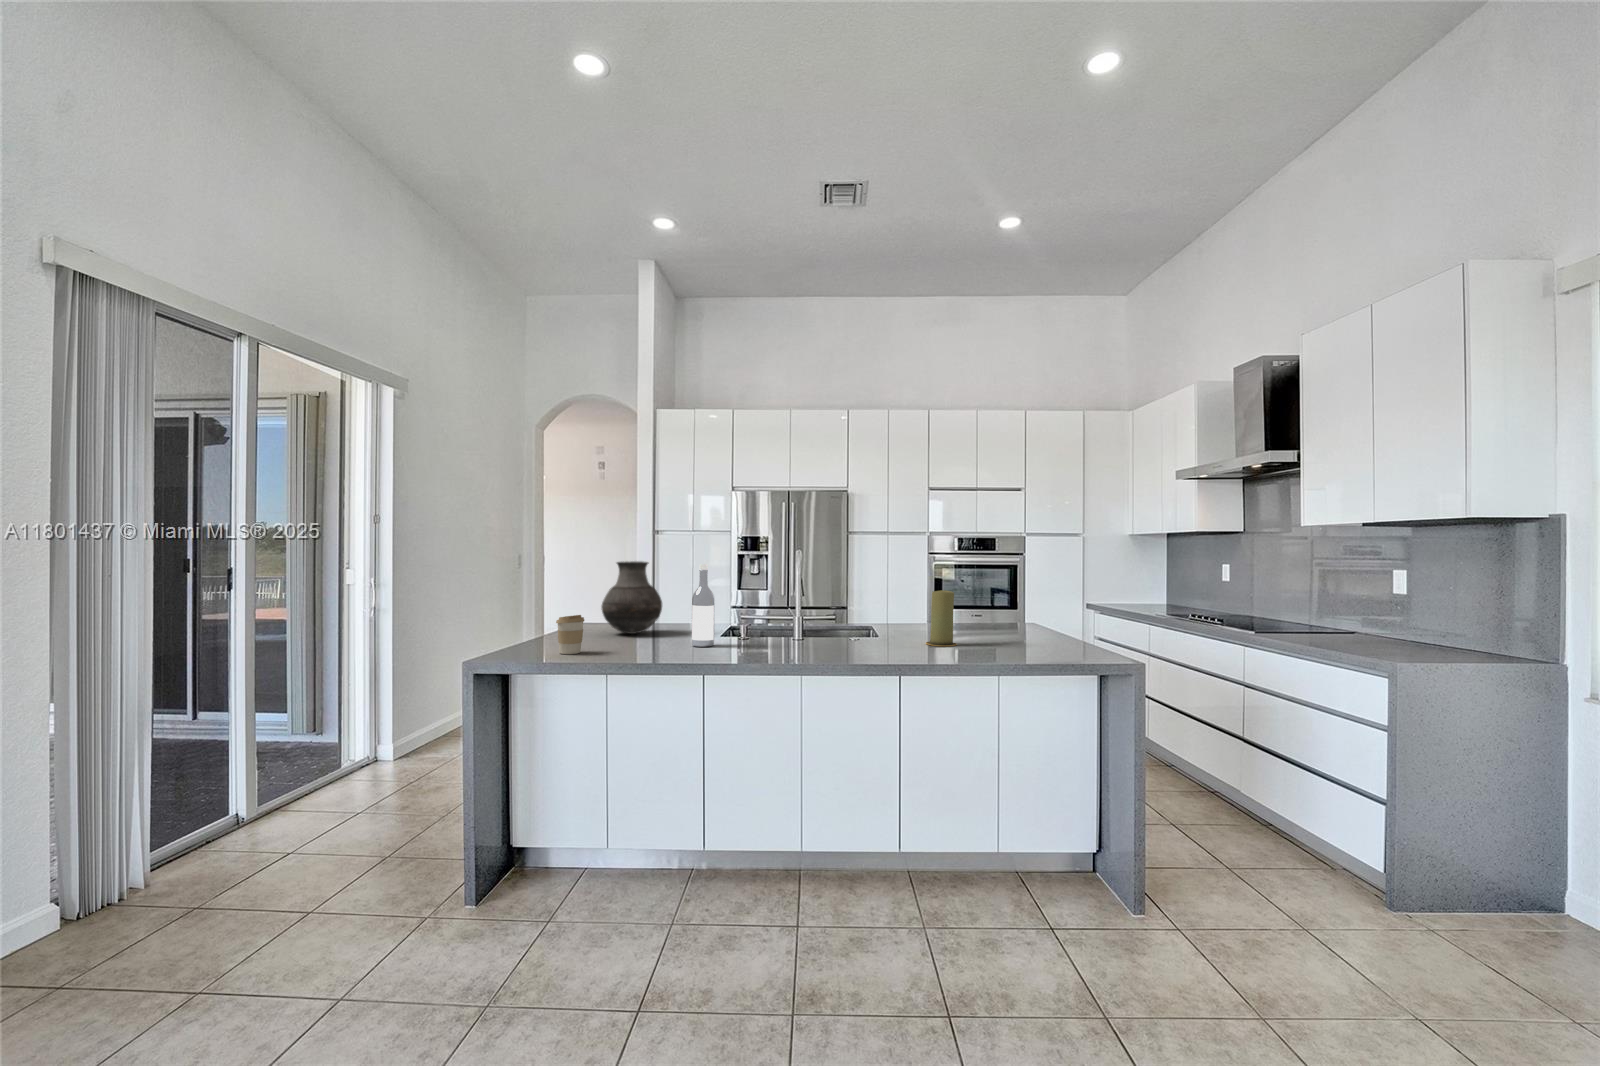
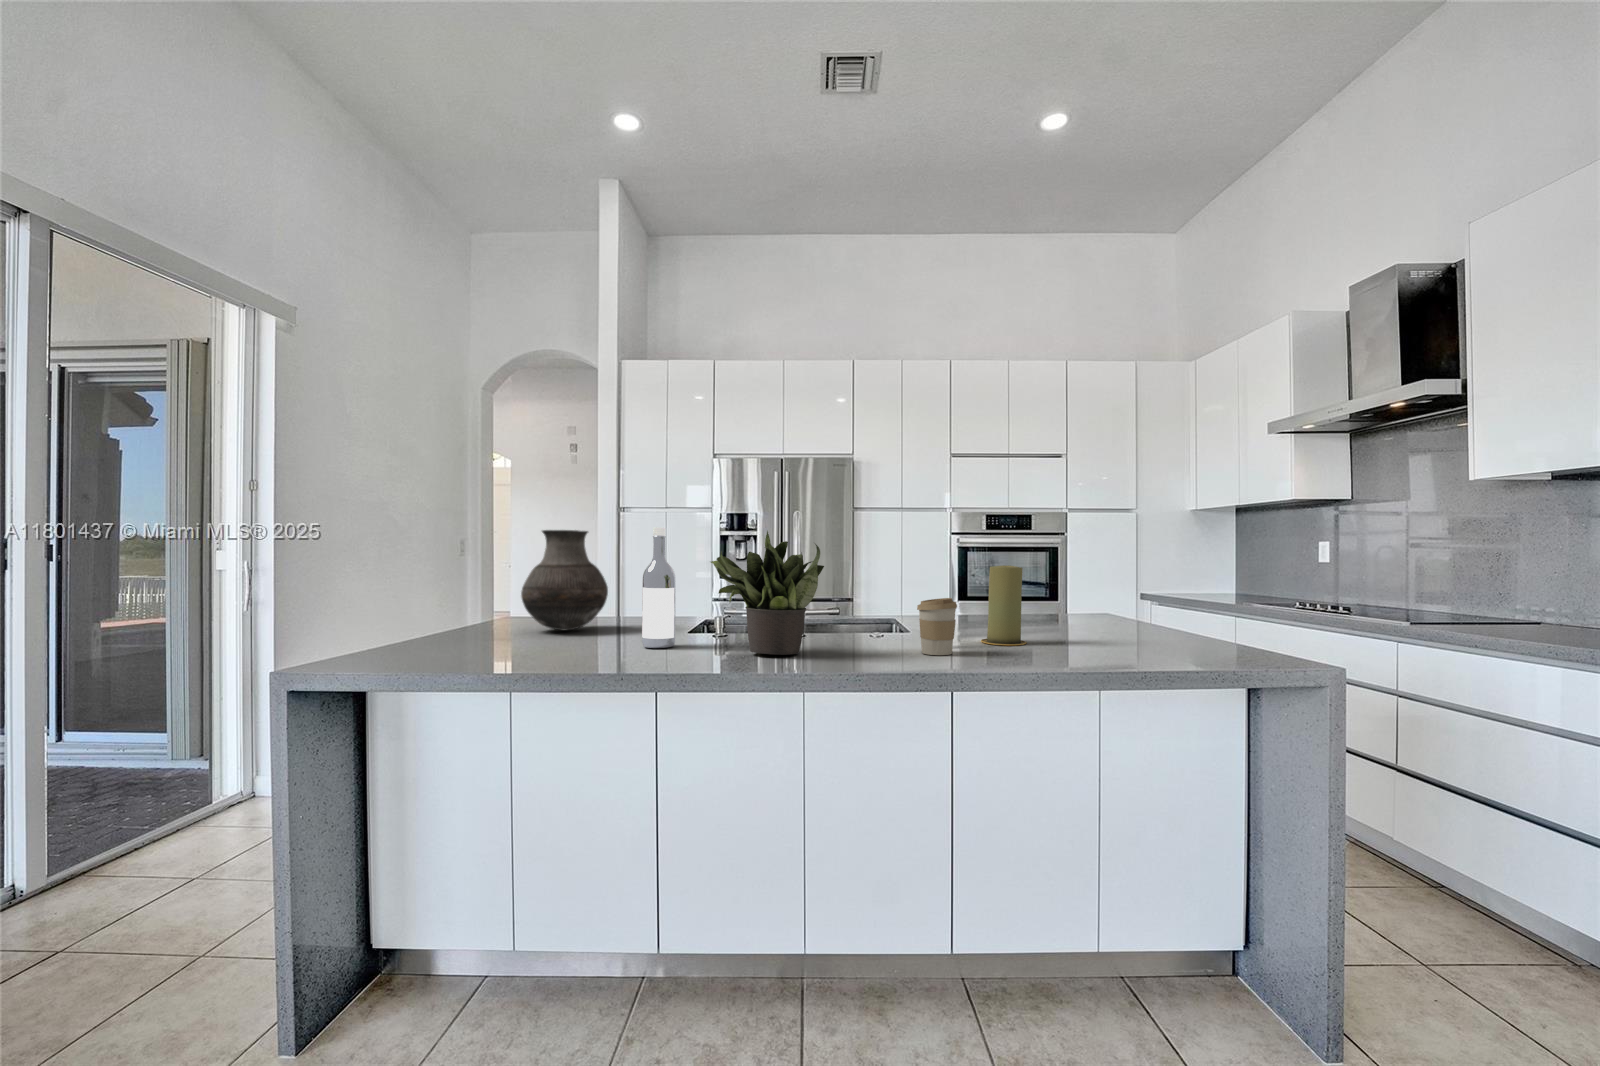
potted plant: none [738,568,816,652] -> present [711,531,824,655]
coffee cup: present [556,615,584,654] -> present [917,598,957,655]

